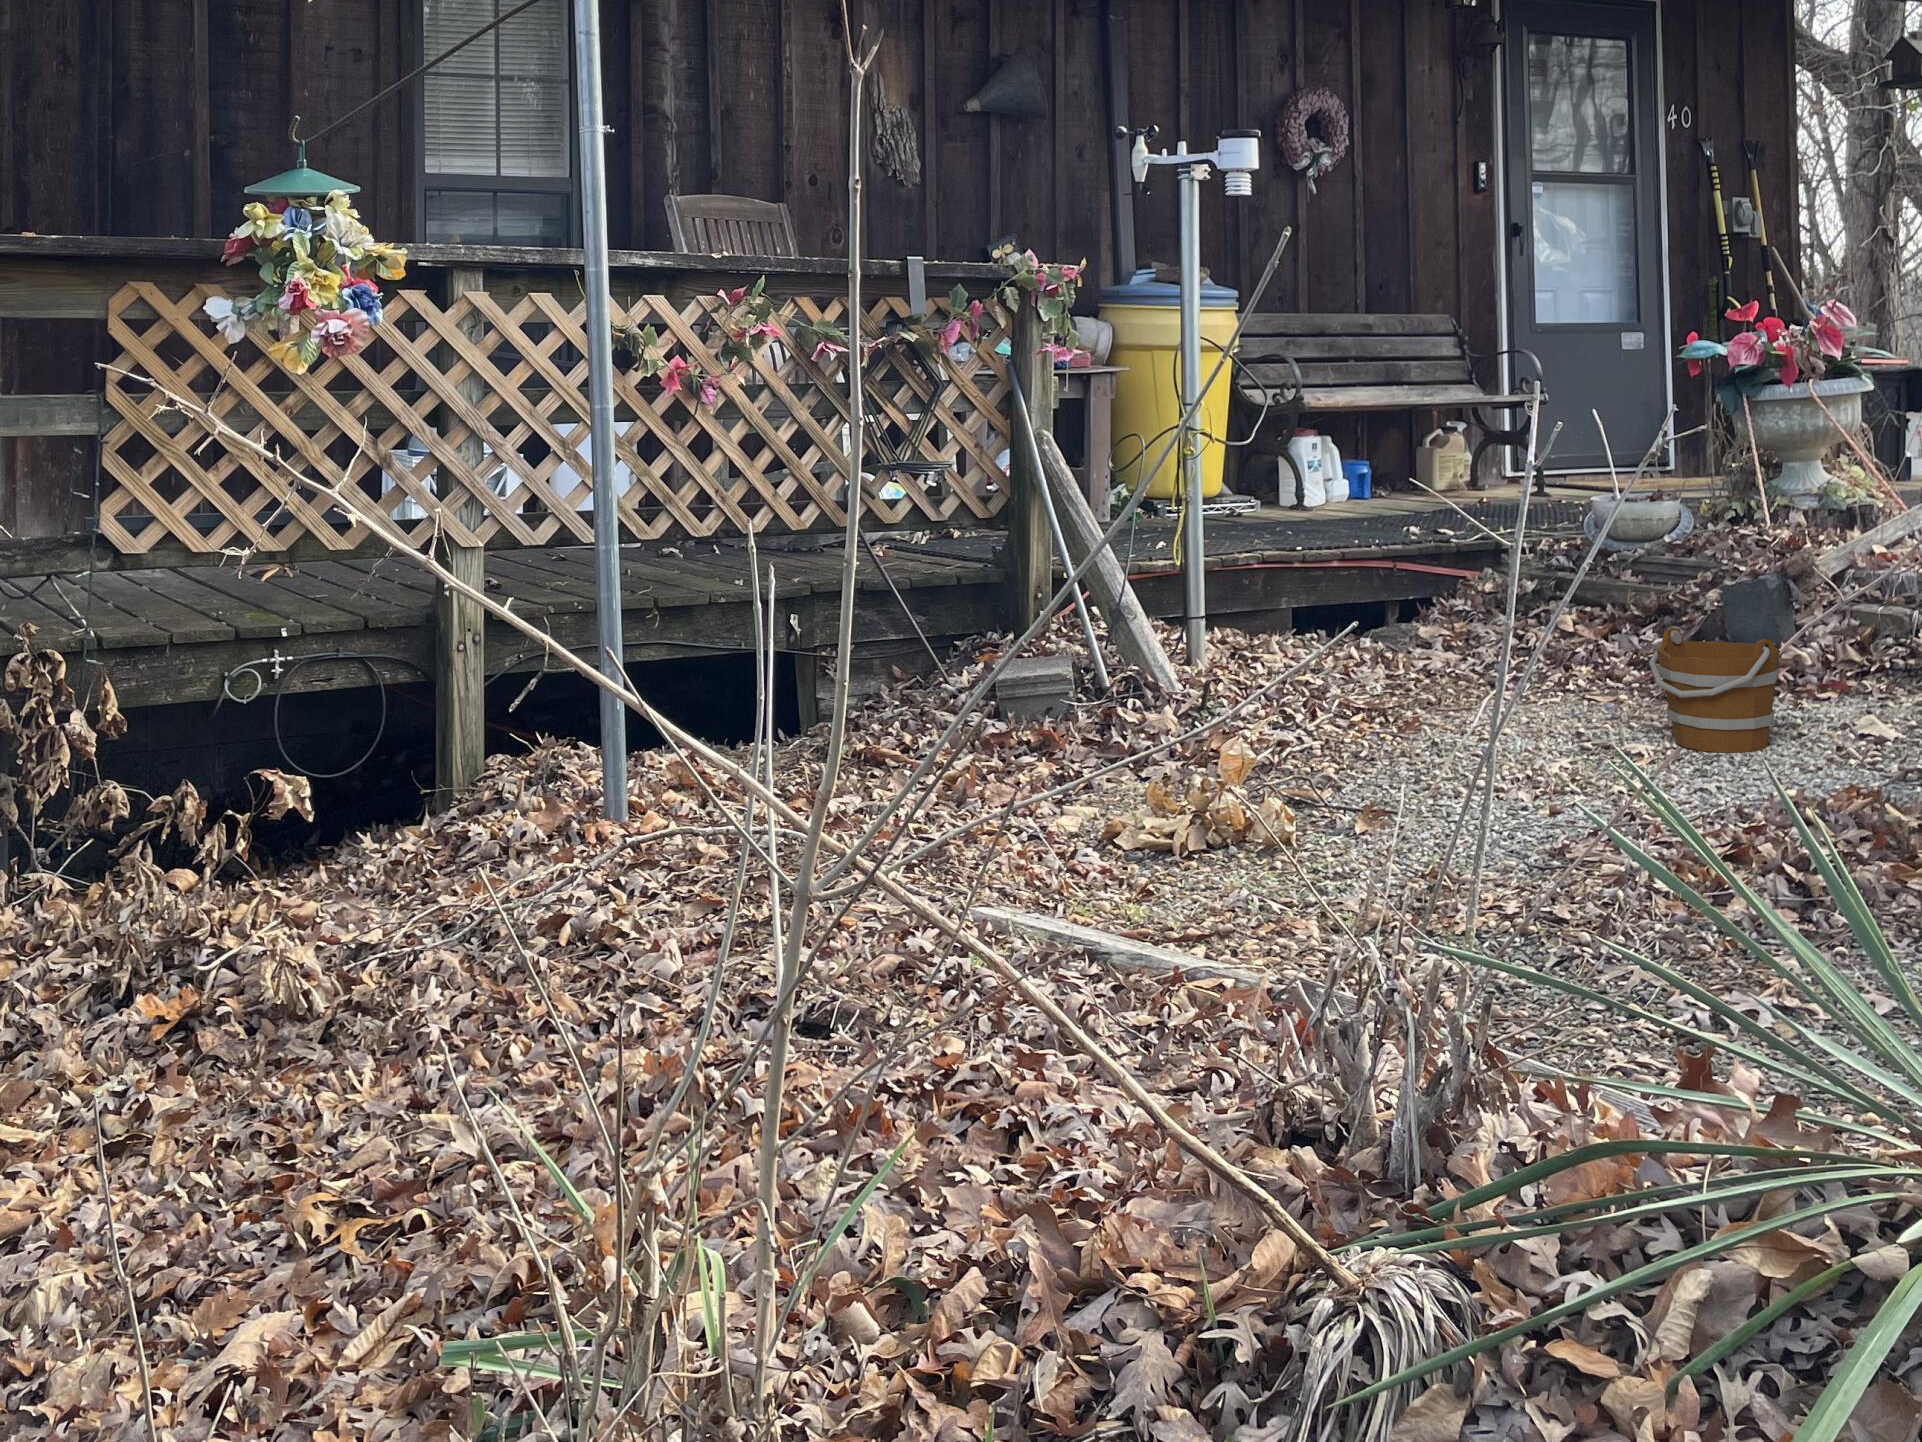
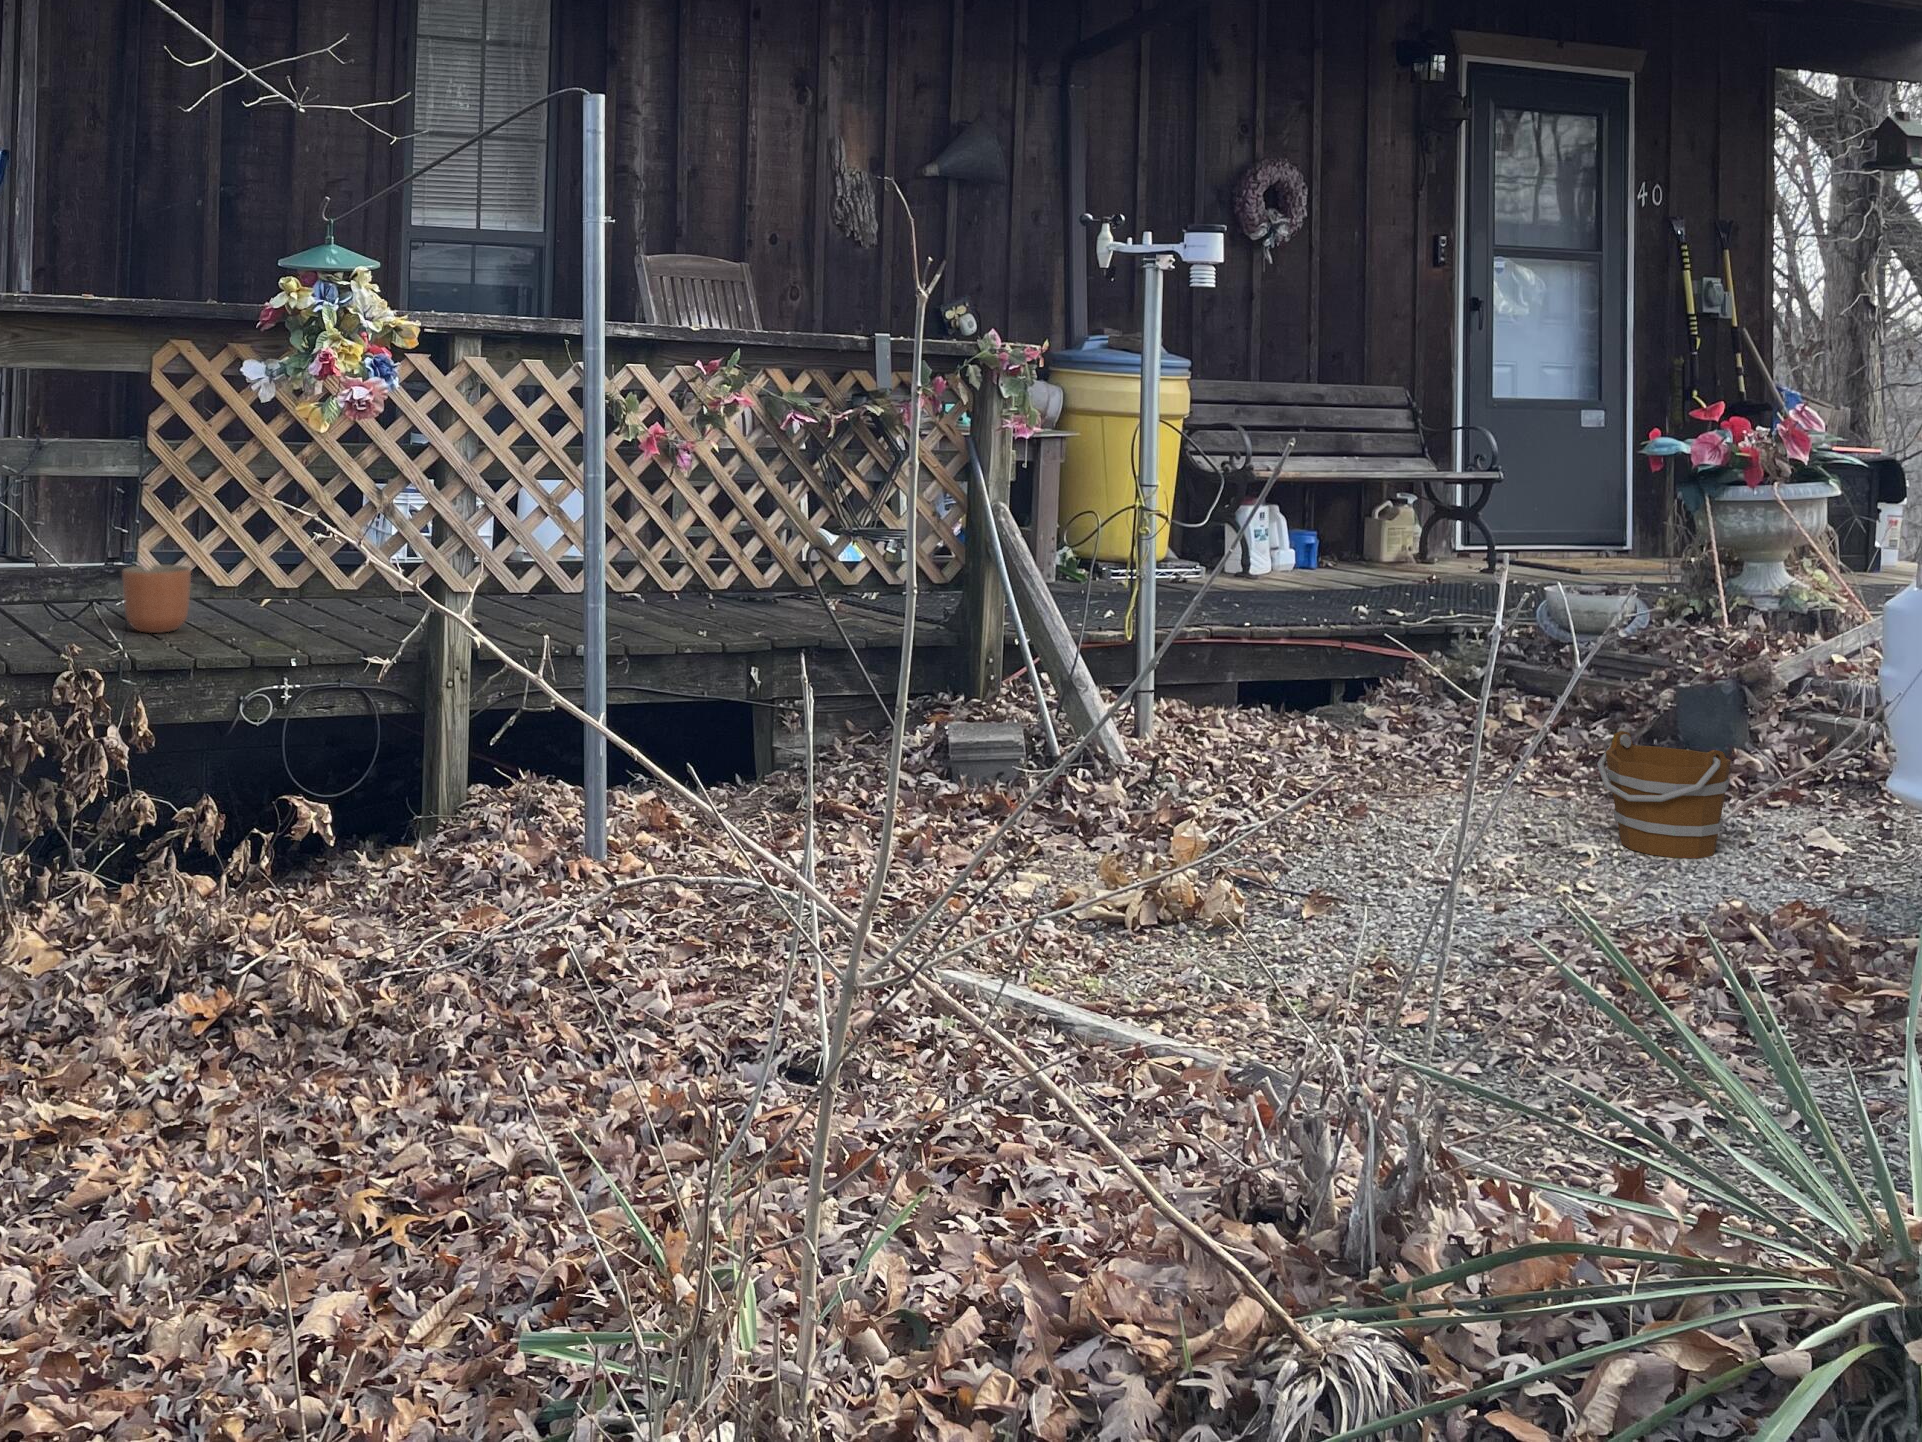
planter: none [91,535,168,609] -> present [122,565,191,633]

